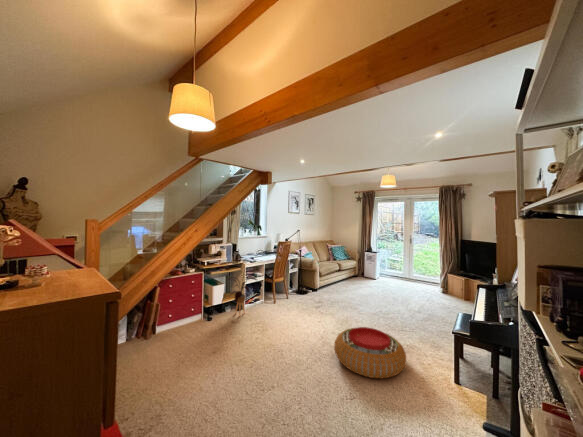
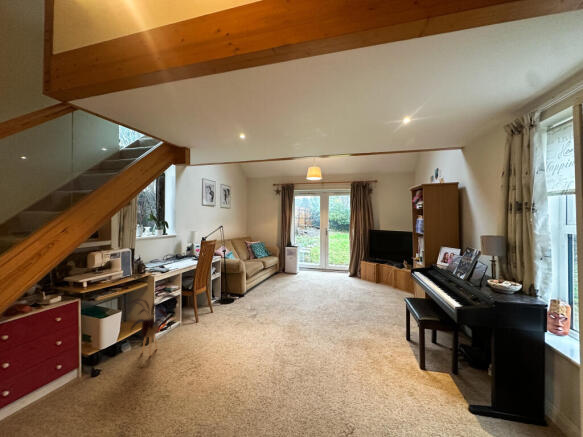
pouf: present [334,327,406,378] -> none [306,336,391,403]

